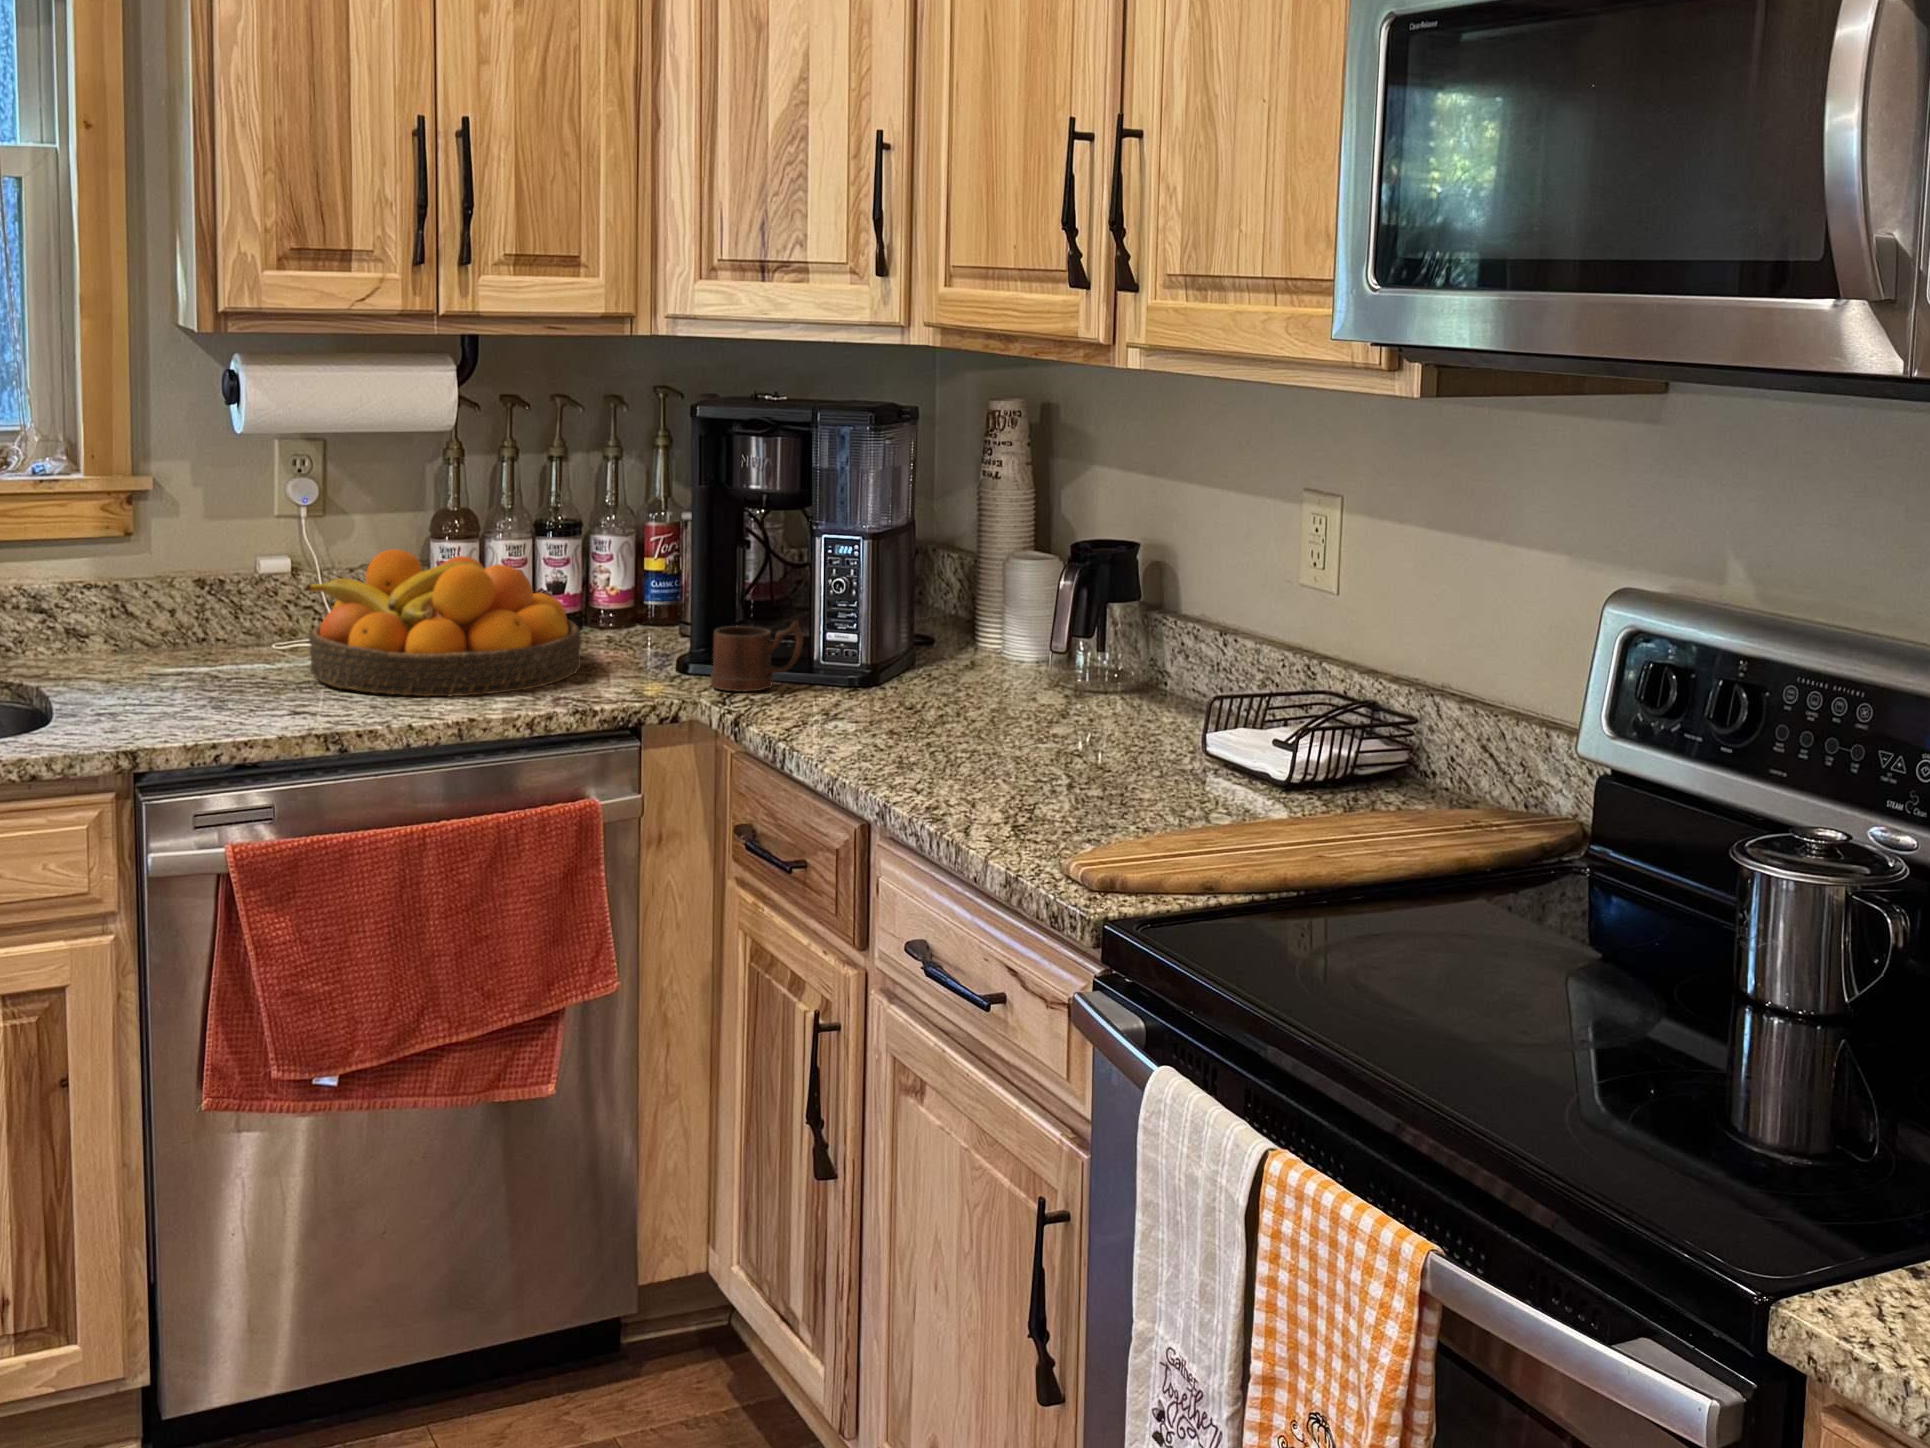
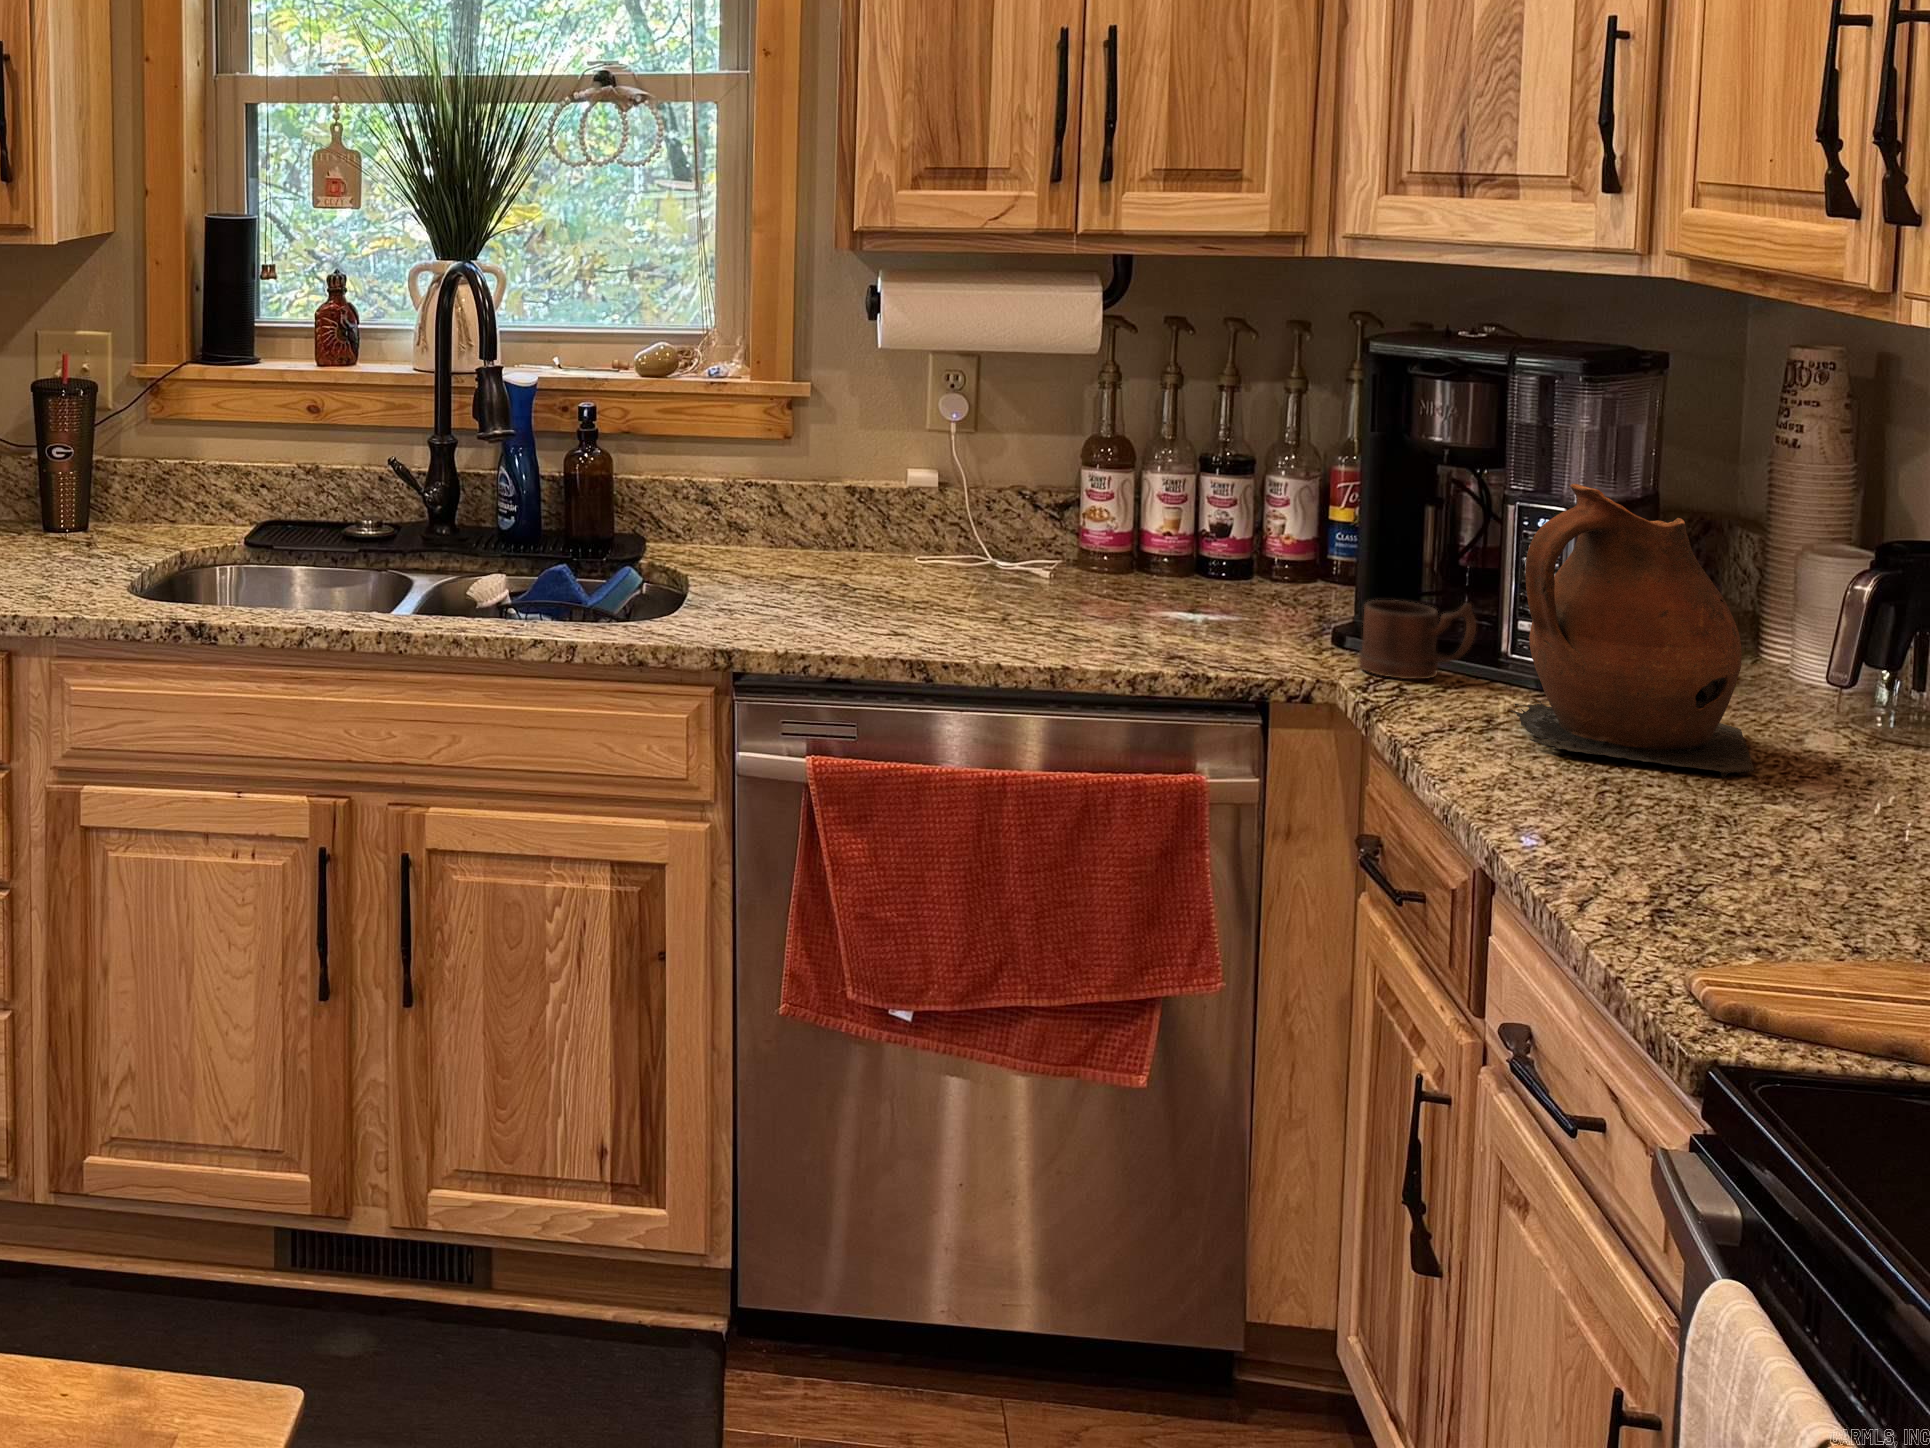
ceramic pitcher: none [843,510,1021,730] -> present [1510,484,1754,778]
fruit bowl: present [304,549,581,696] -> none [928,476,1221,642]

